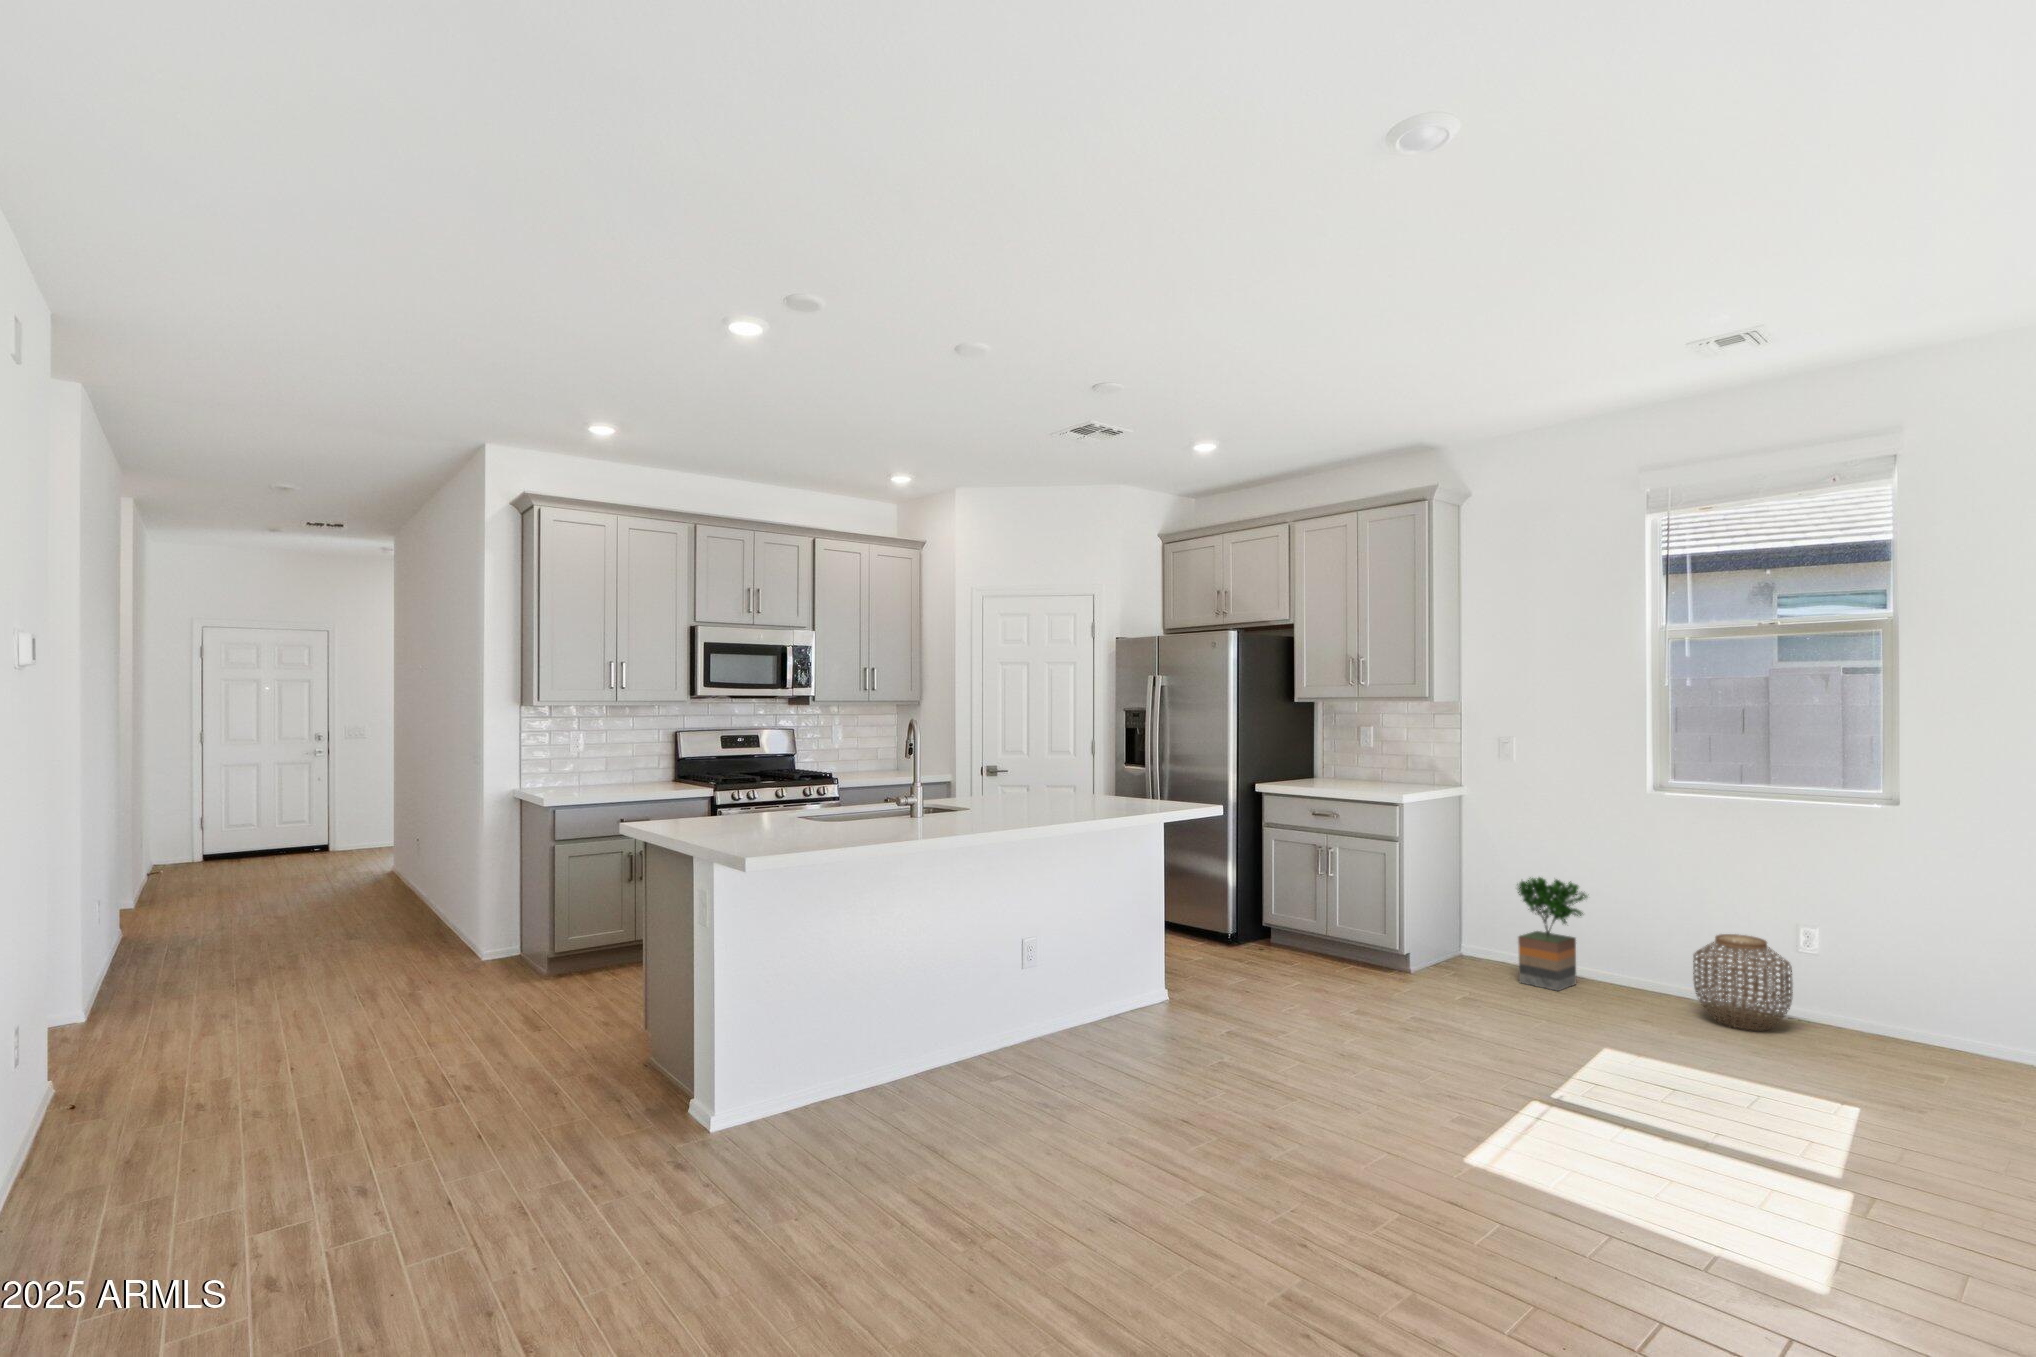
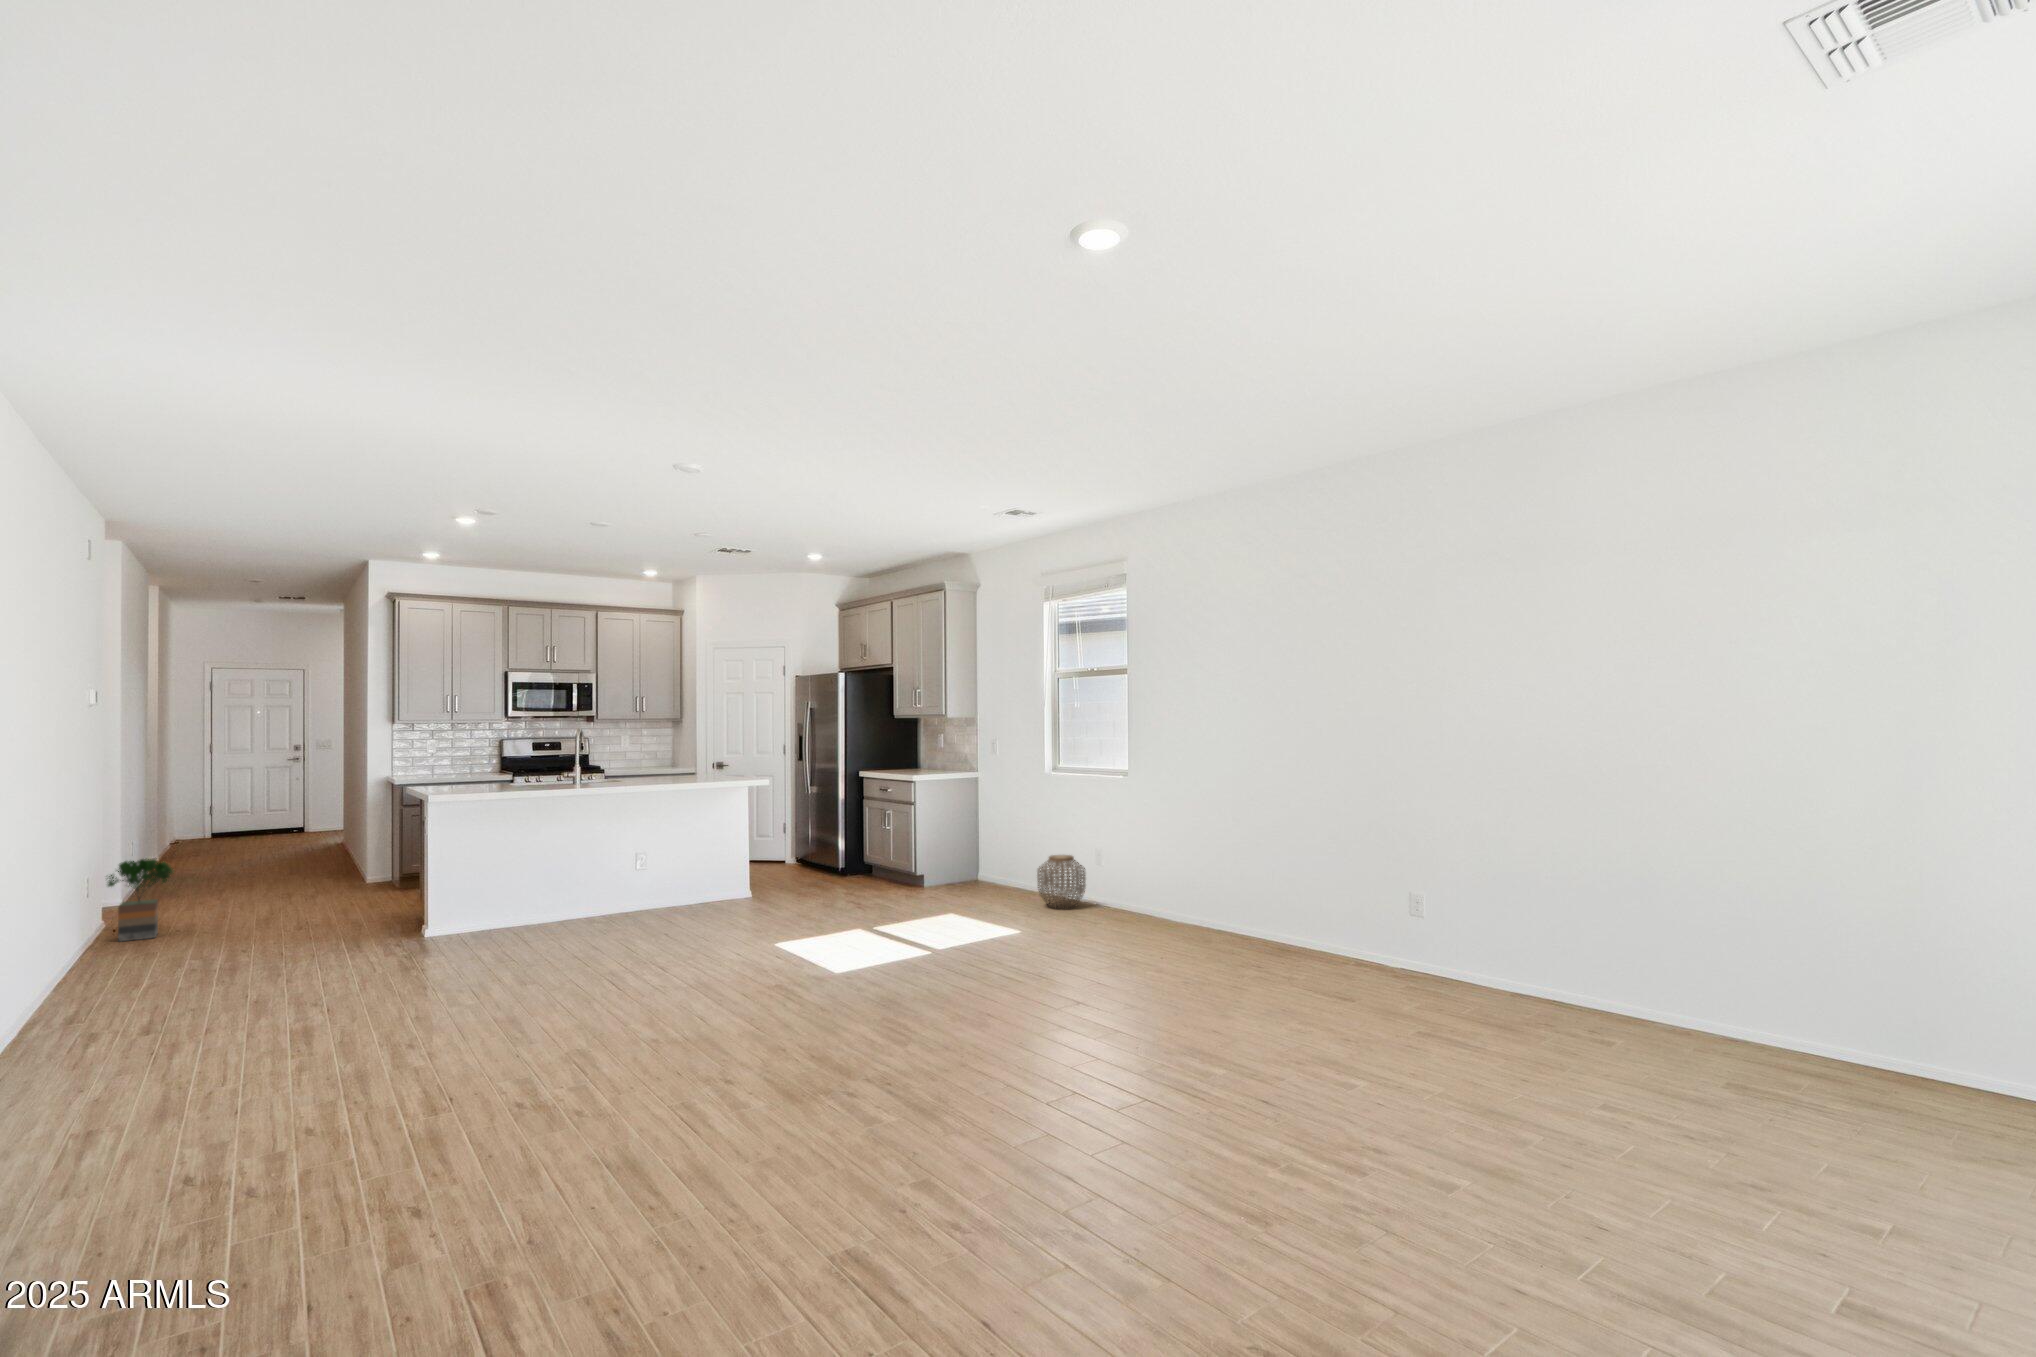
potted tree: present [1517,877,1587,991] -> present [107,859,174,941]

